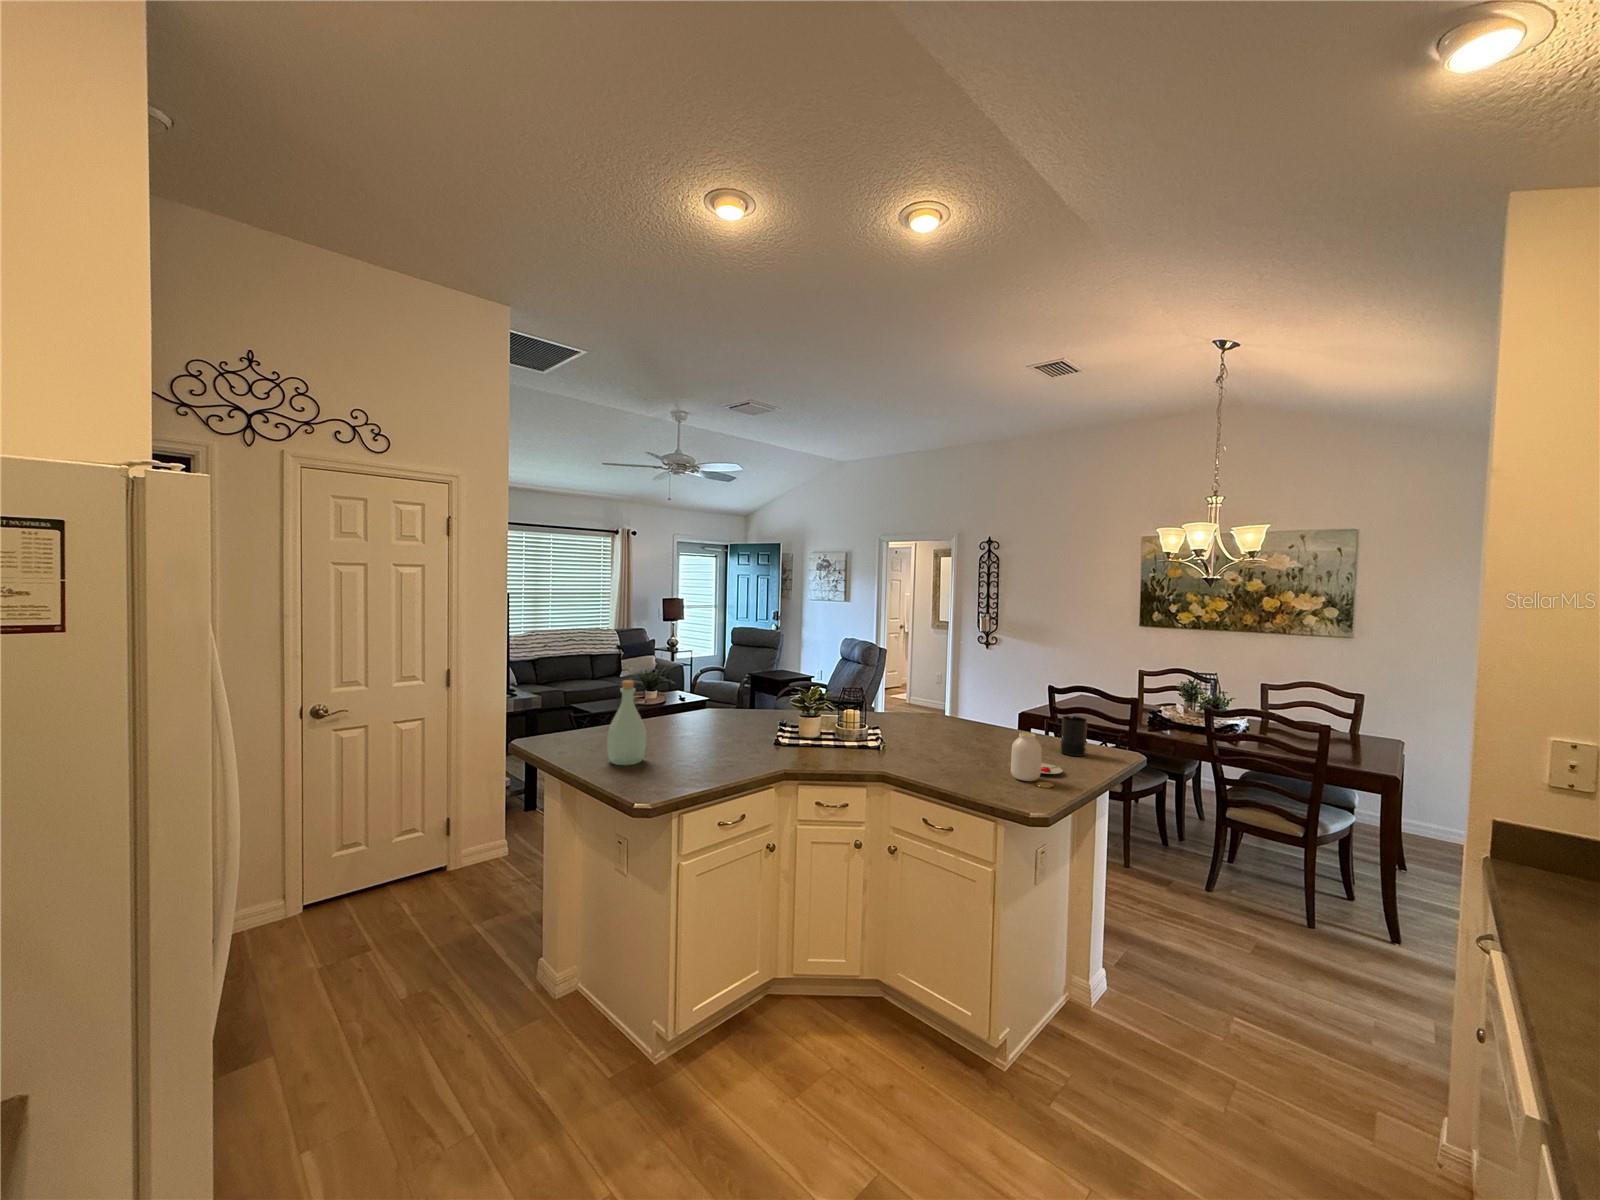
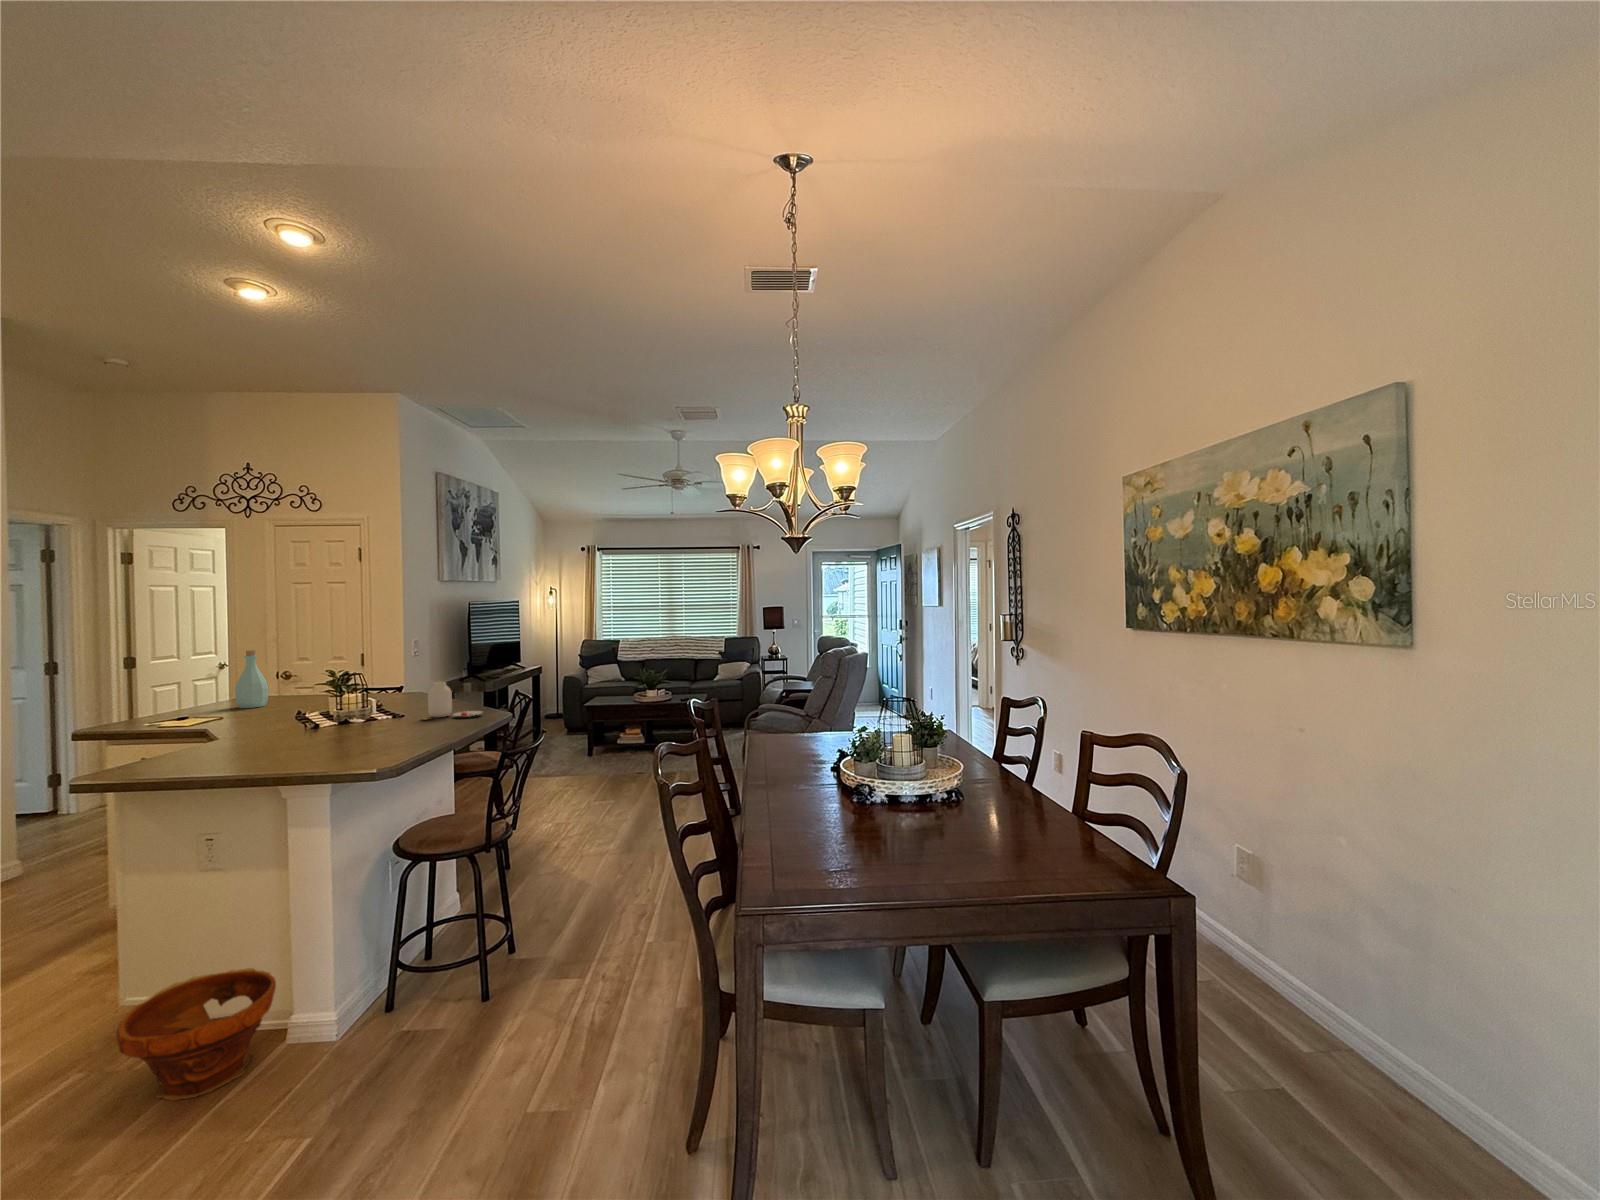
candle: present [1061,716,1087,756] -> none [386,704,418,749]
jar: present [1011,732,1063,788] -> present [423,682,482,720]
planter: none [1121,971,1251,1095] -> present [117,968,276,1101]

